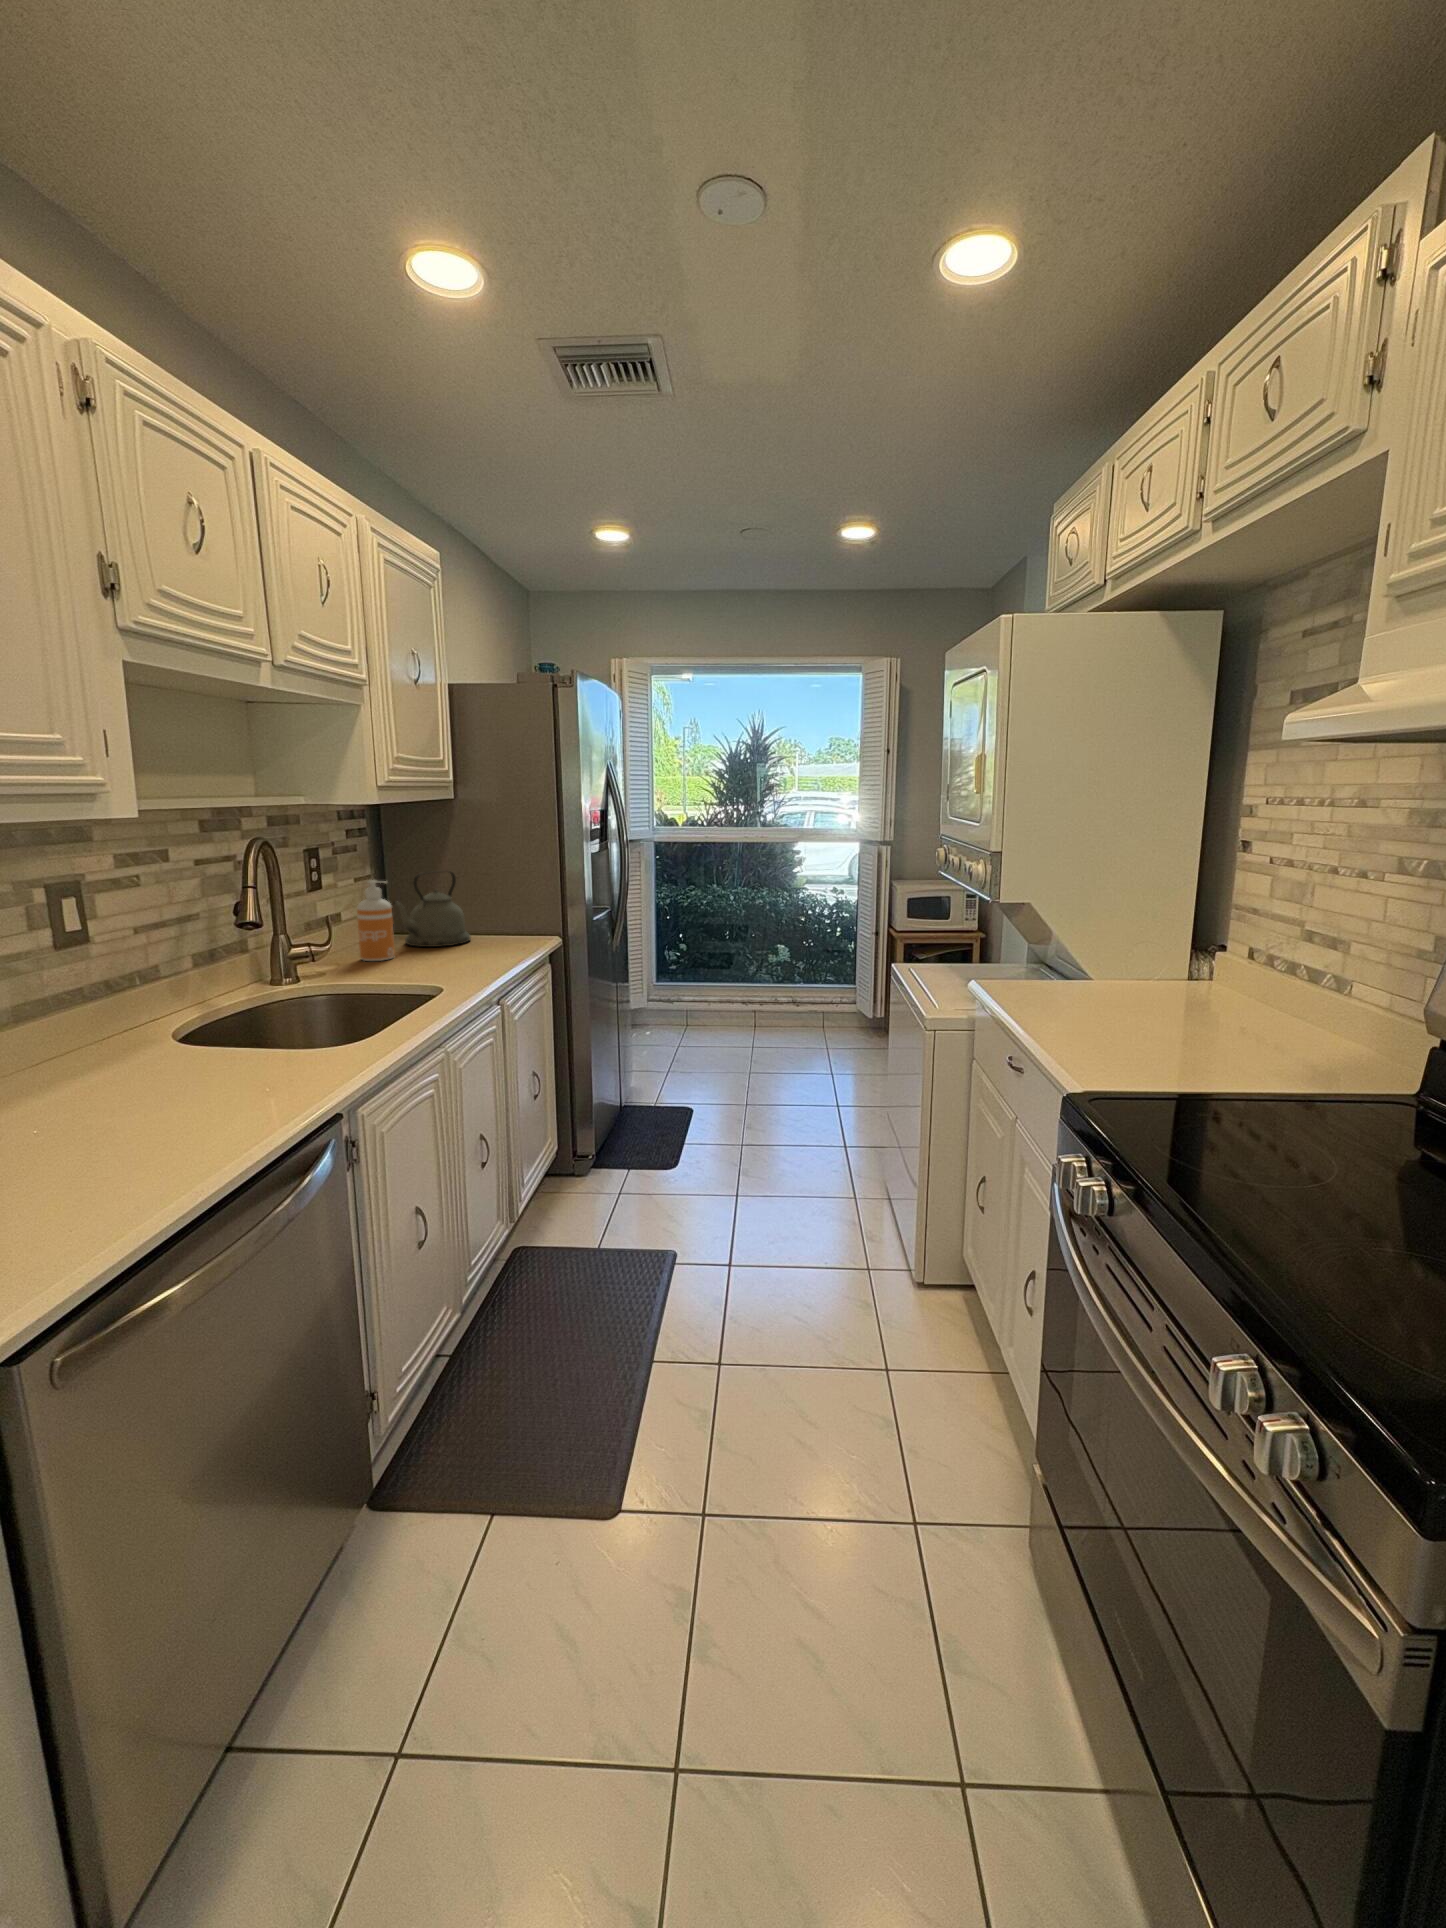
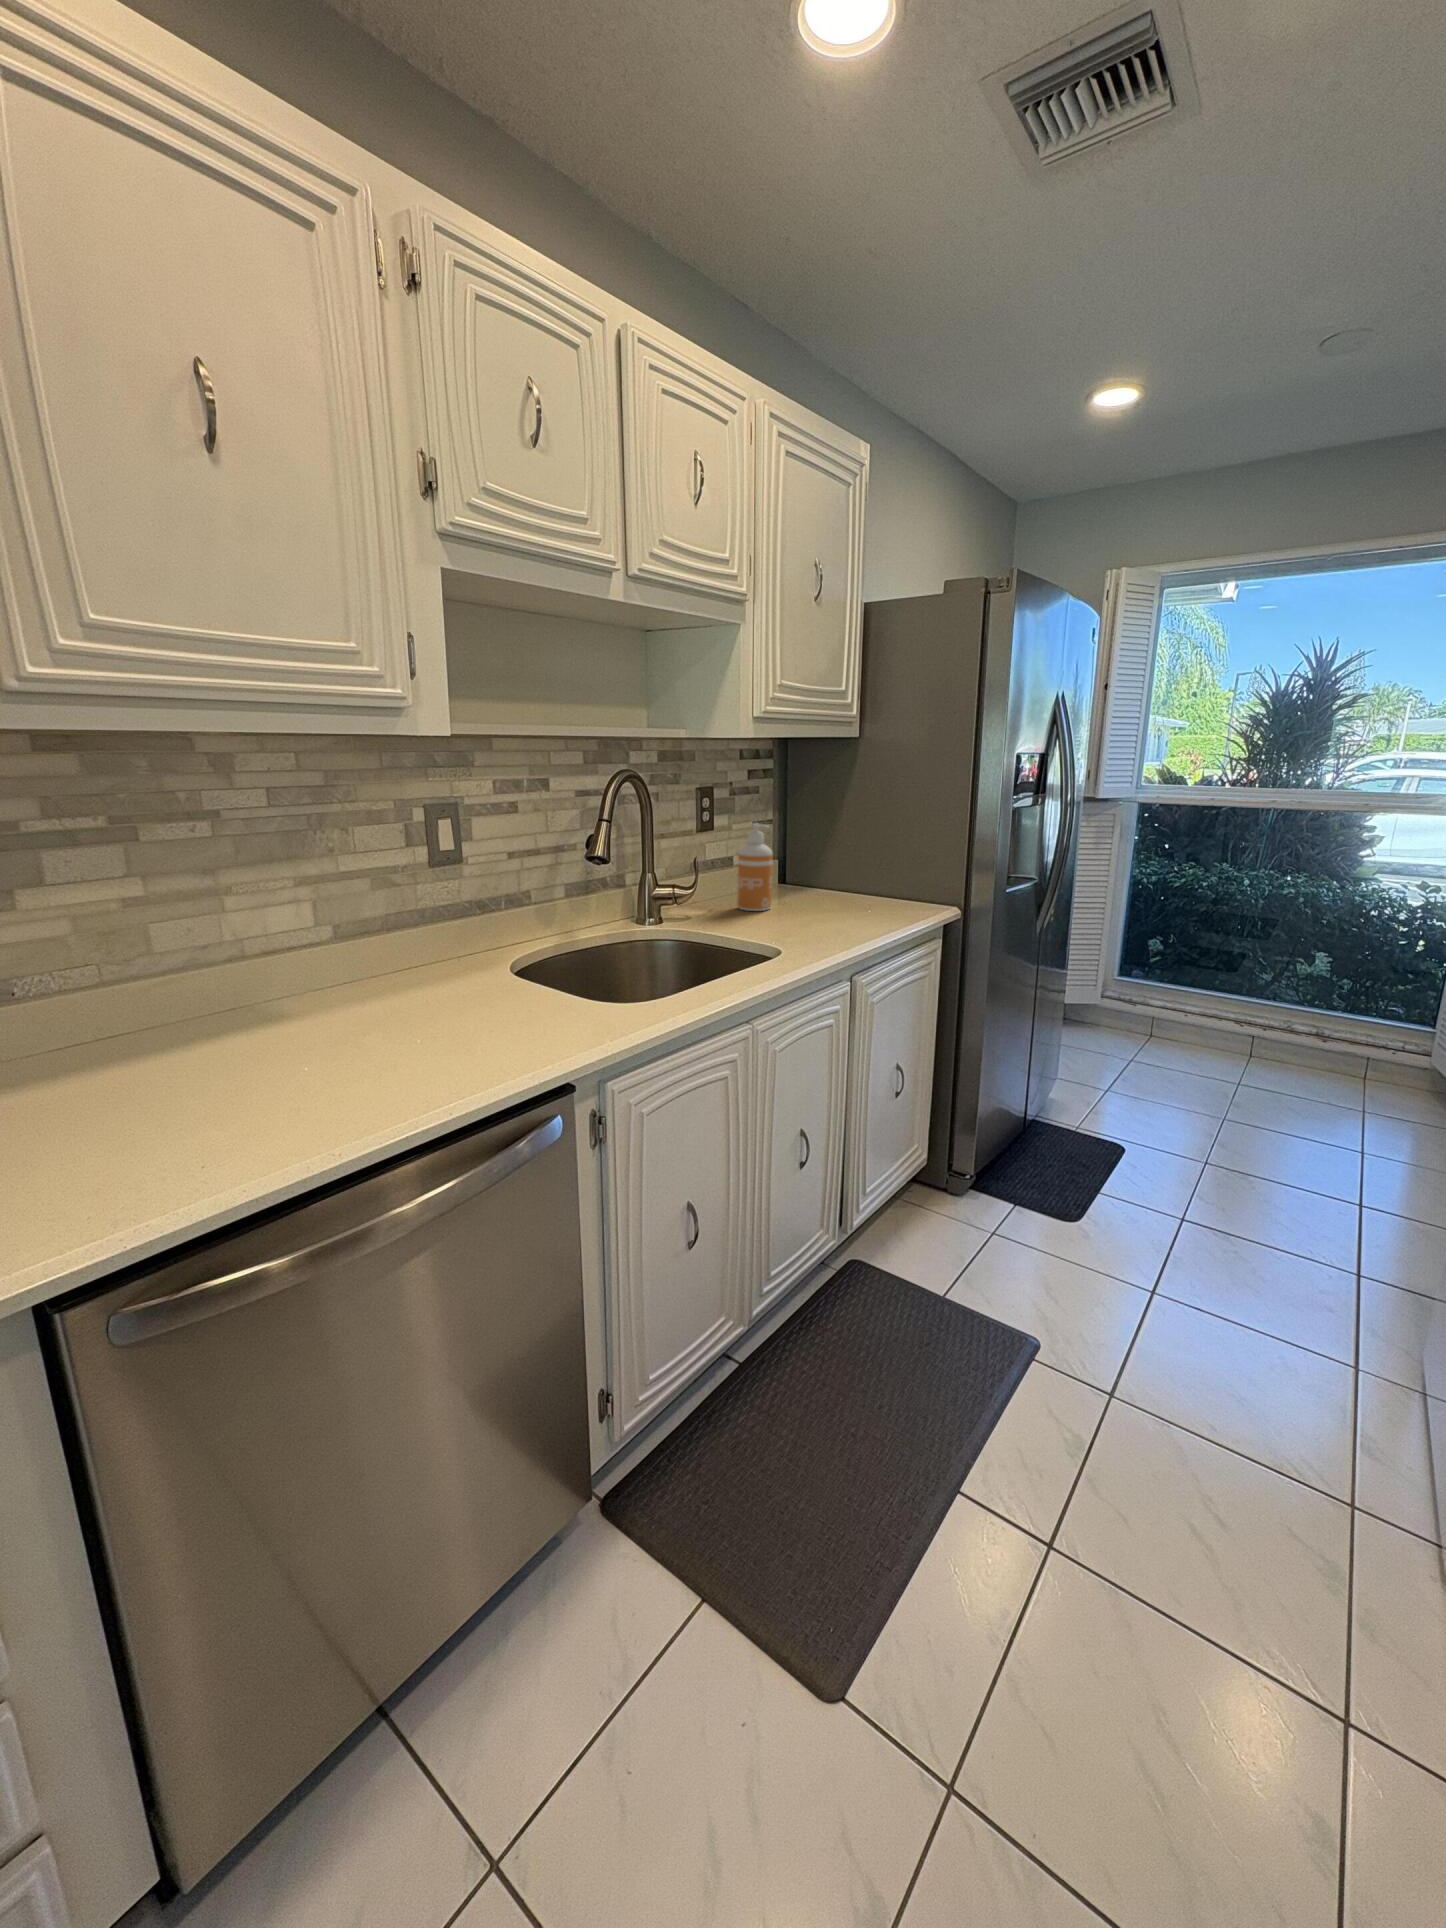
kettle: present [393,872,471,947] -> none [780,819,862,904]

